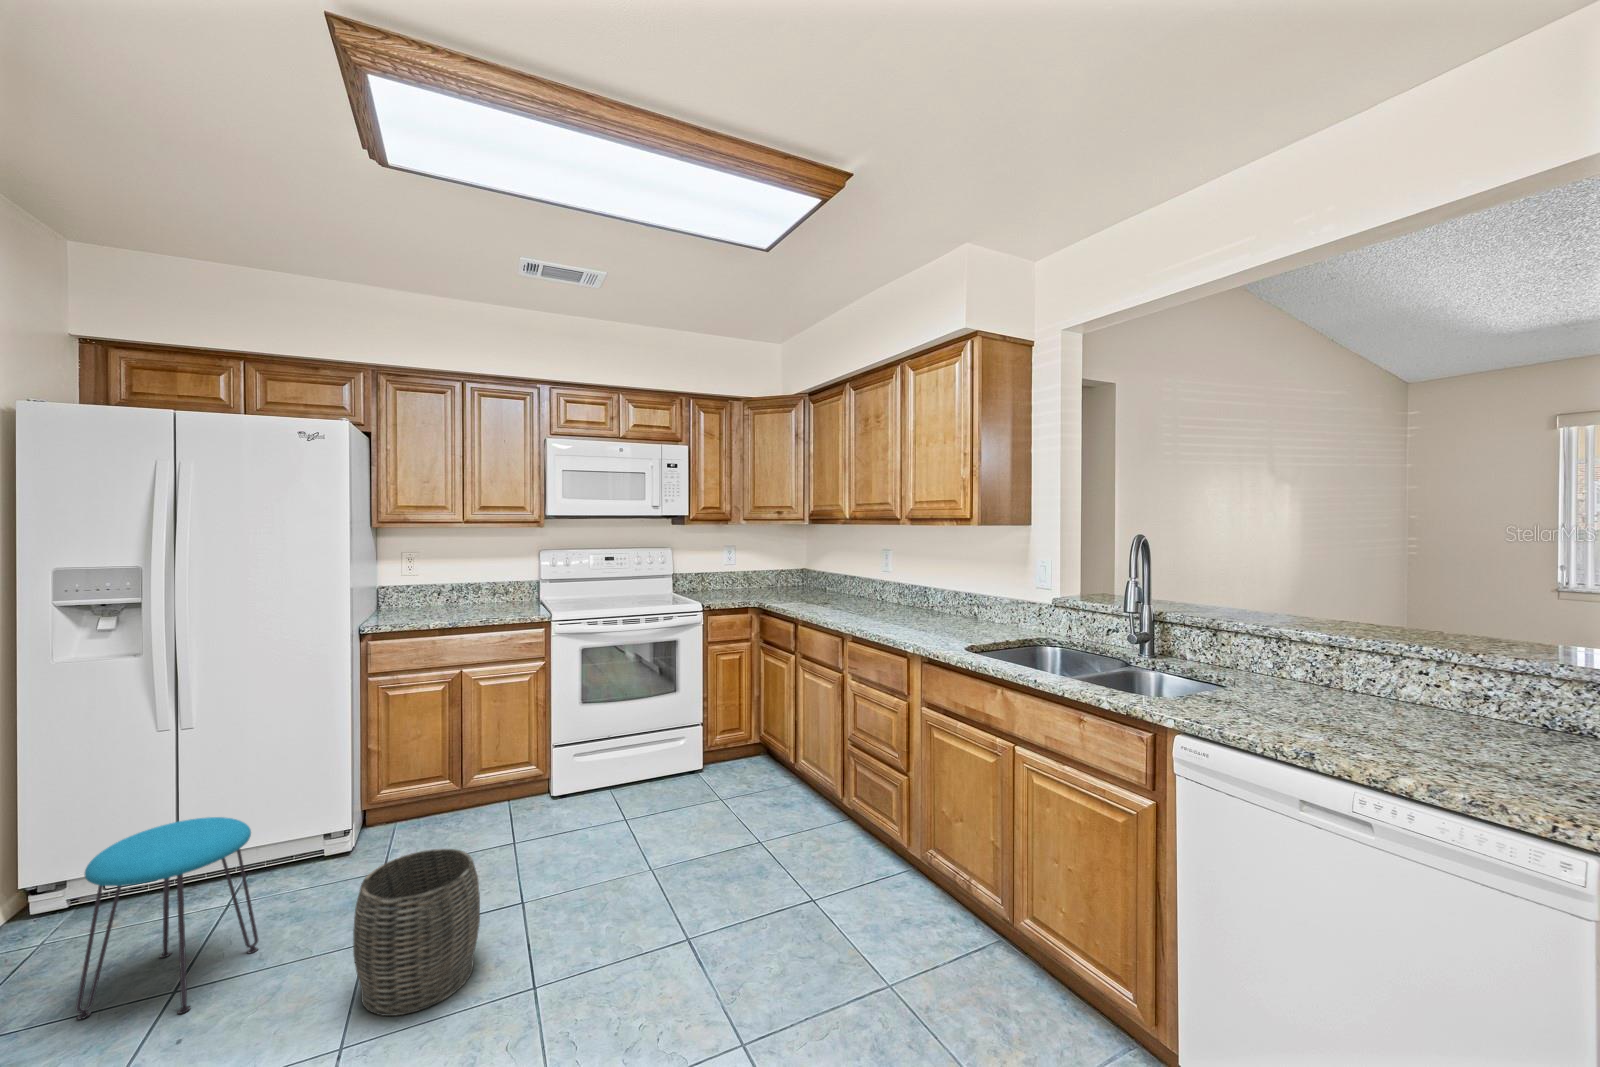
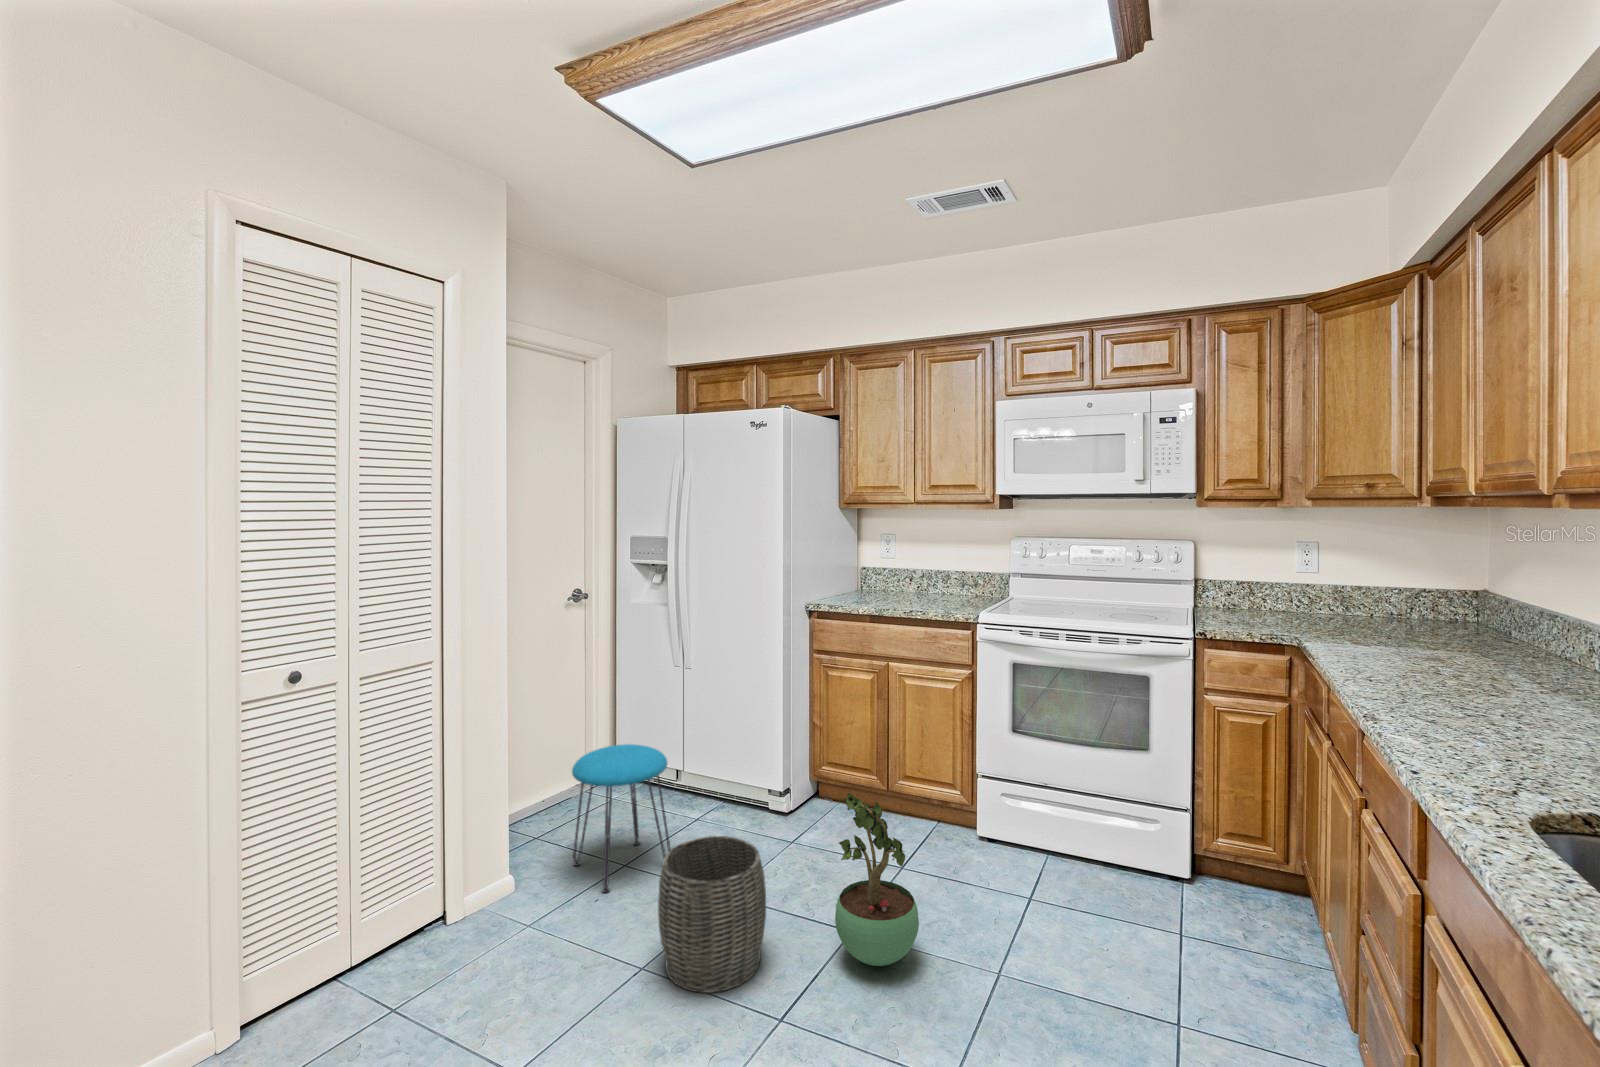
potted plant: none [518,763,608,906] -> present [835,794,919,966]

